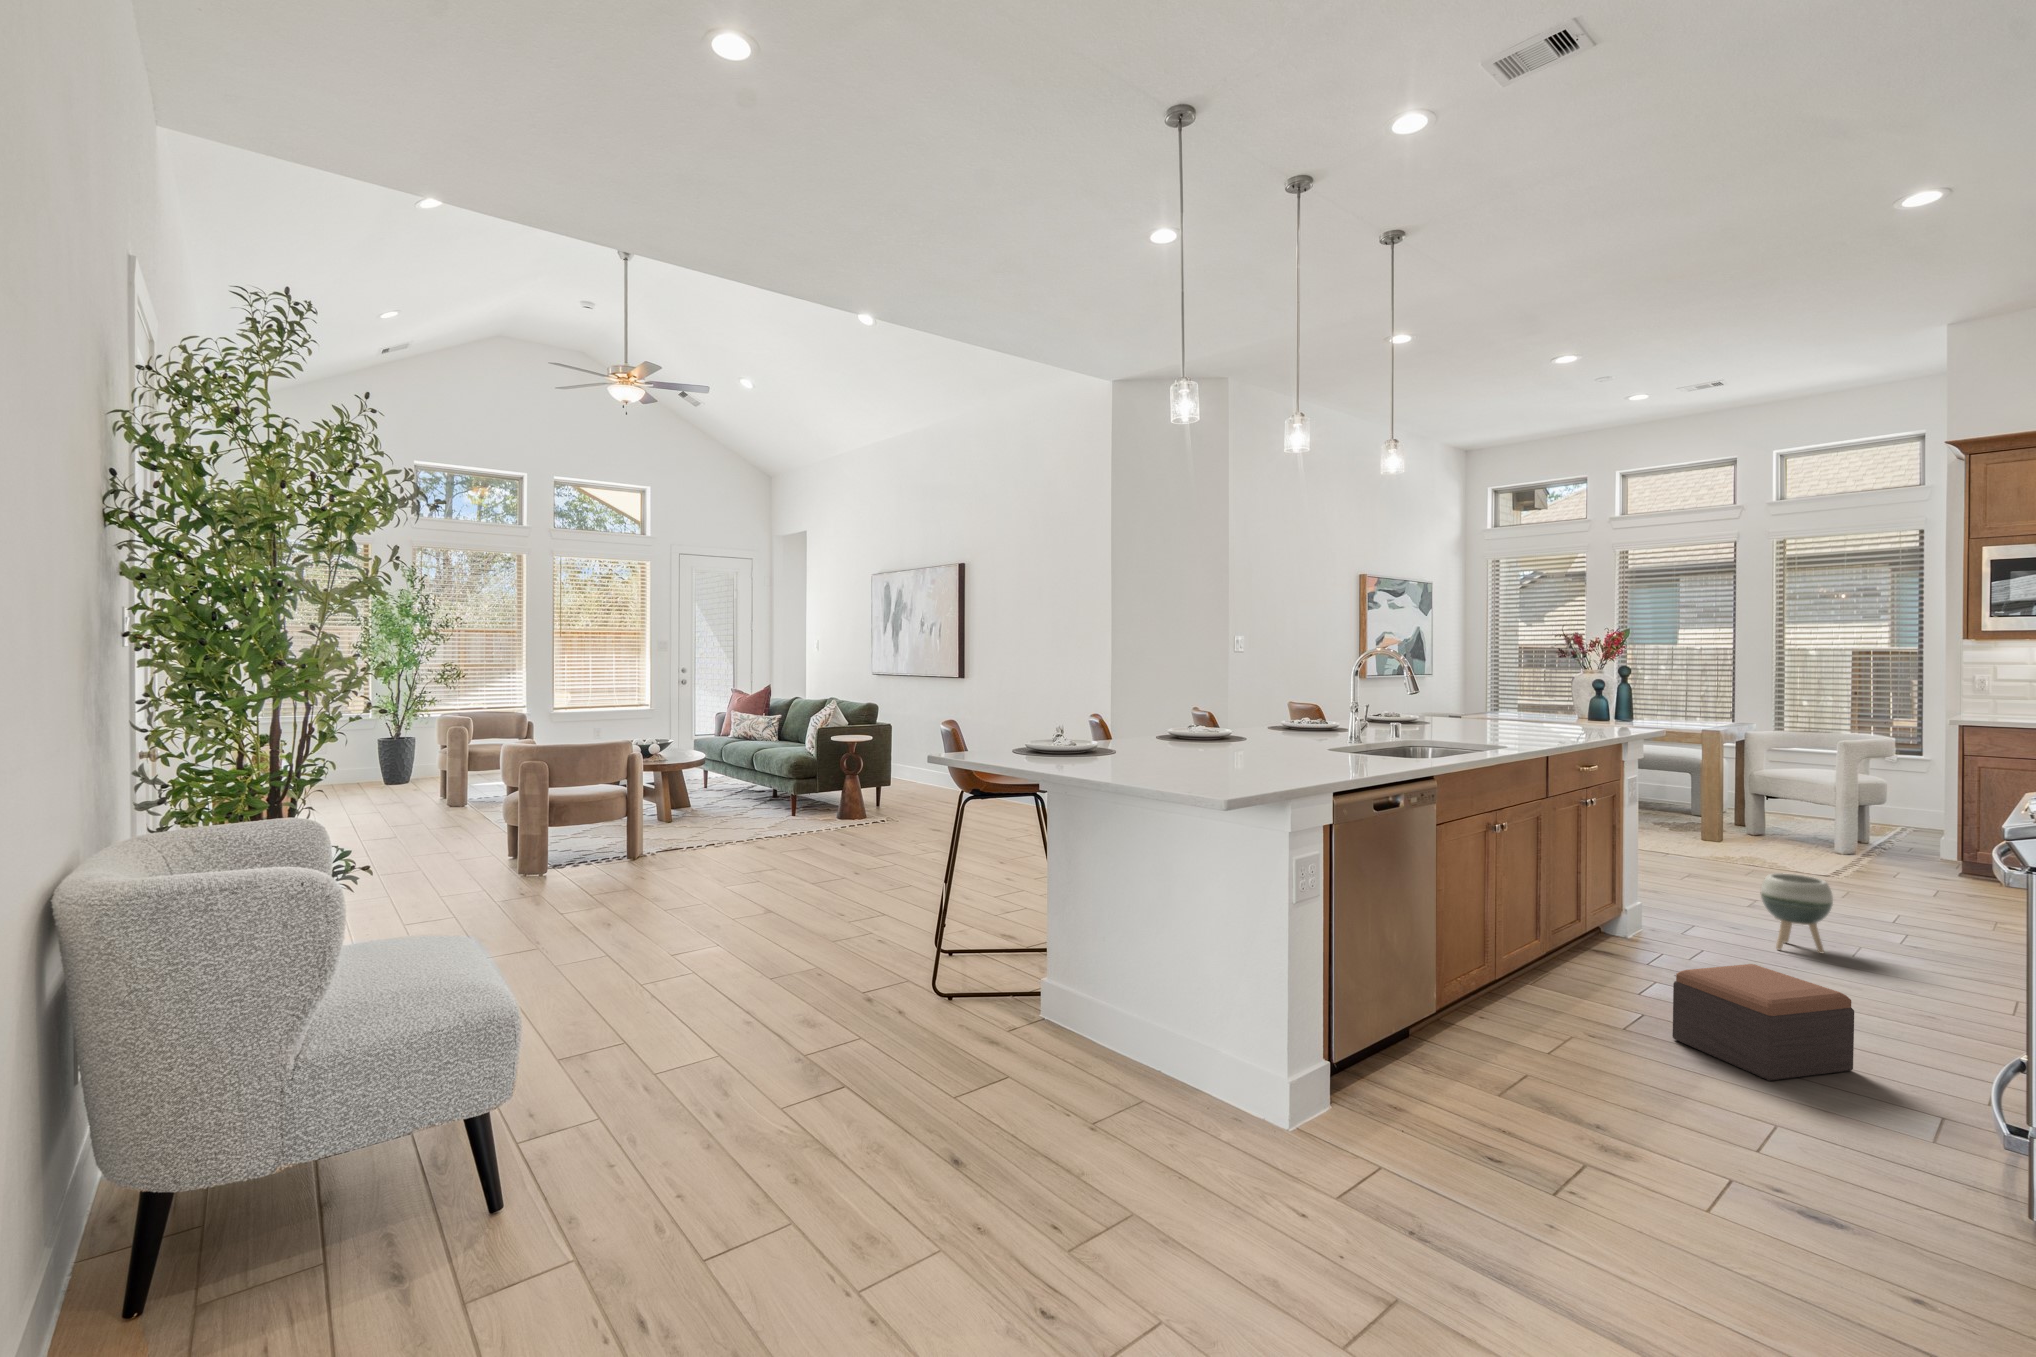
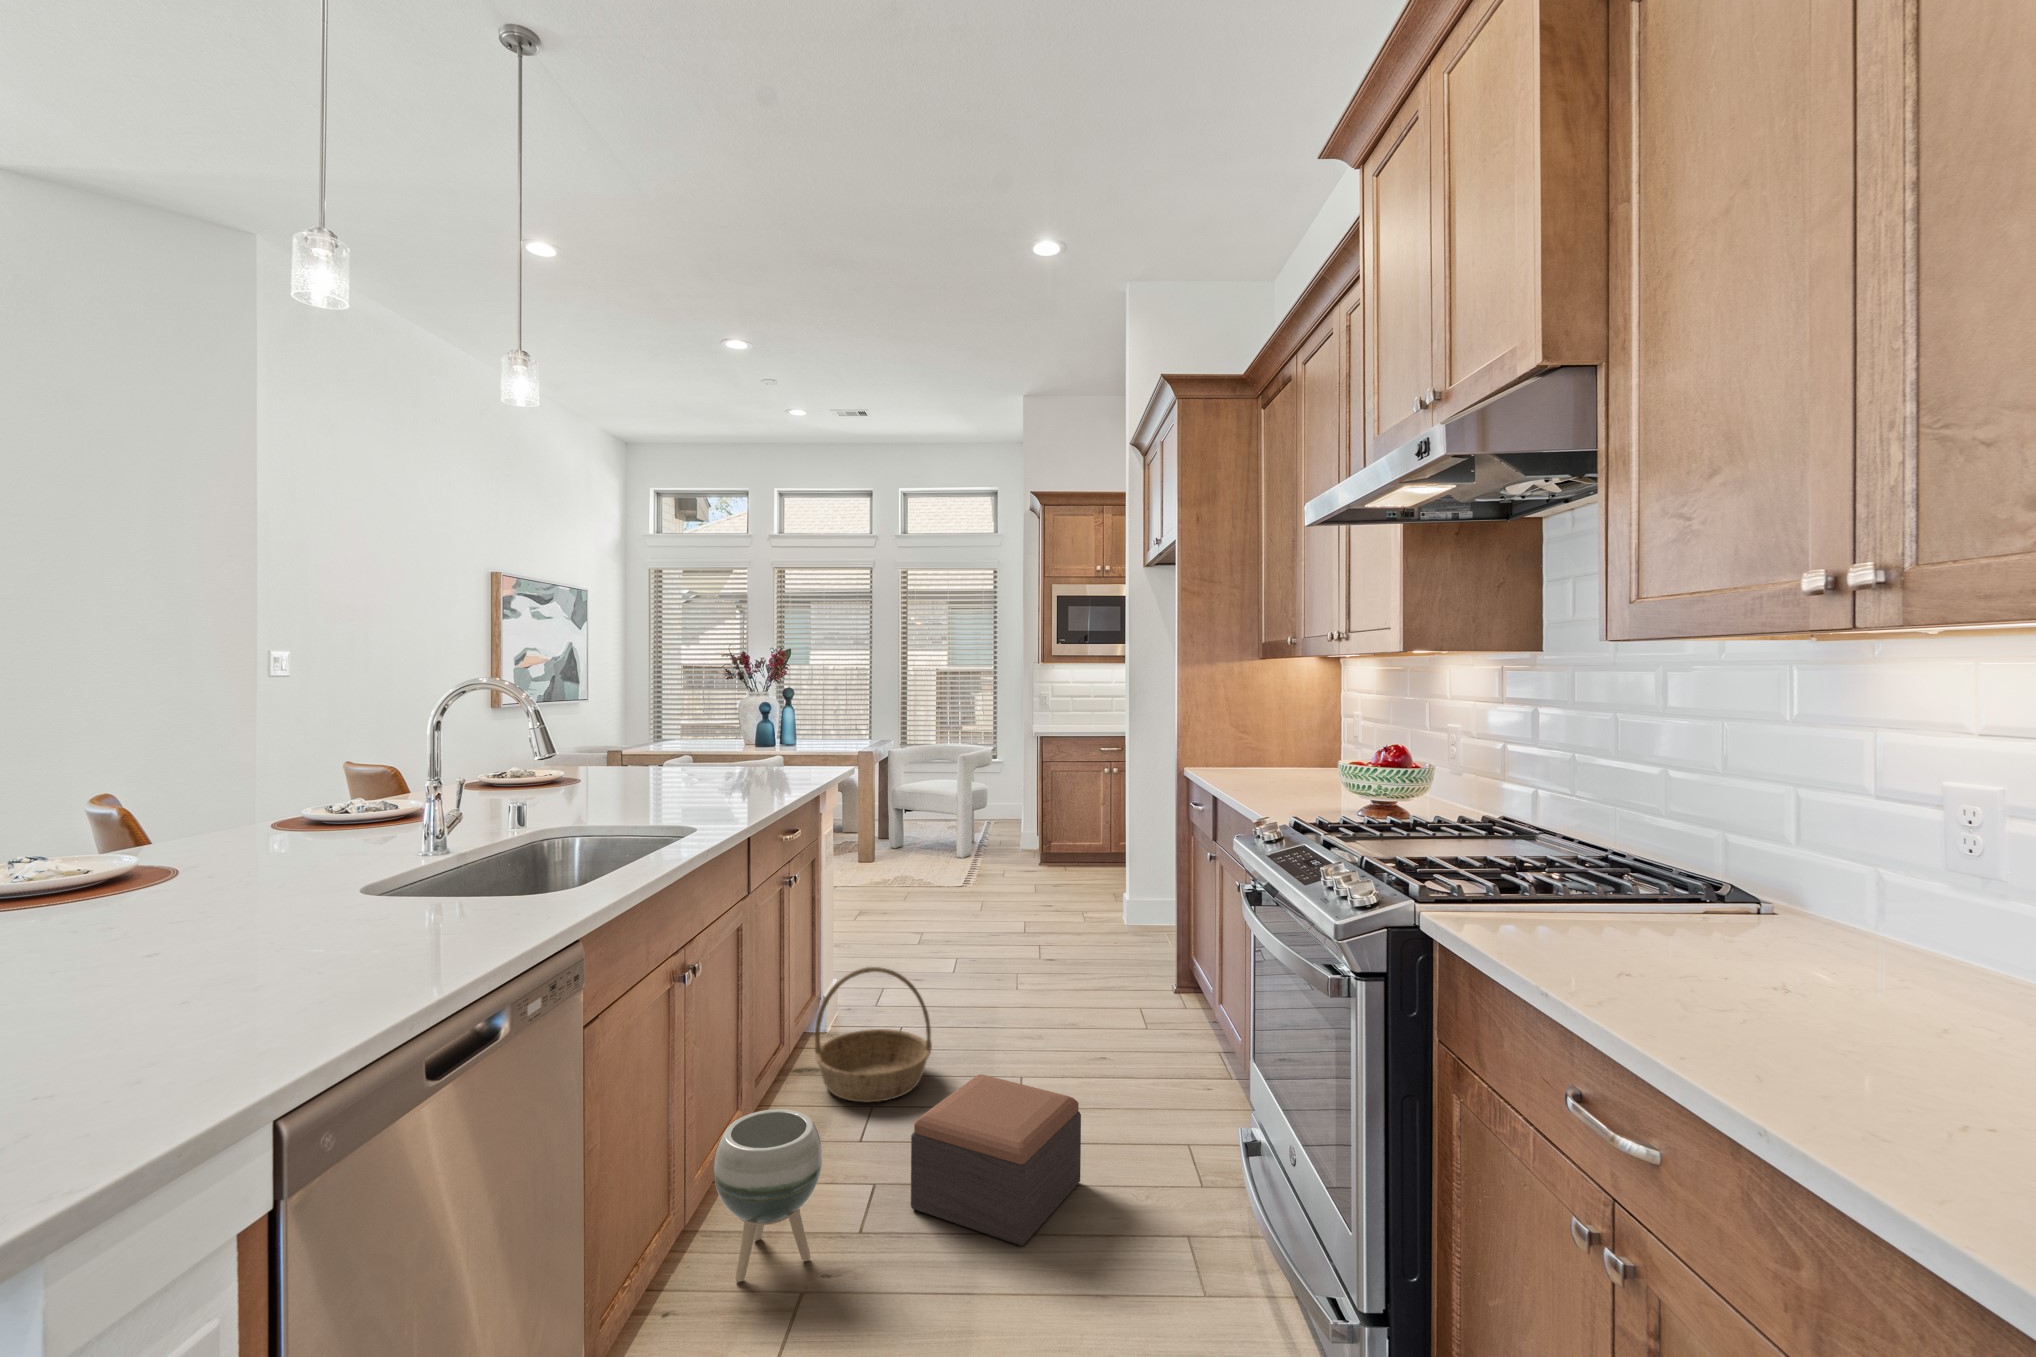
planter: present [1761,873,1833,953] -> present [714,1109,823,1282]
basket: none [1608,878,1723,987] -> present [814,967,932,1102]

